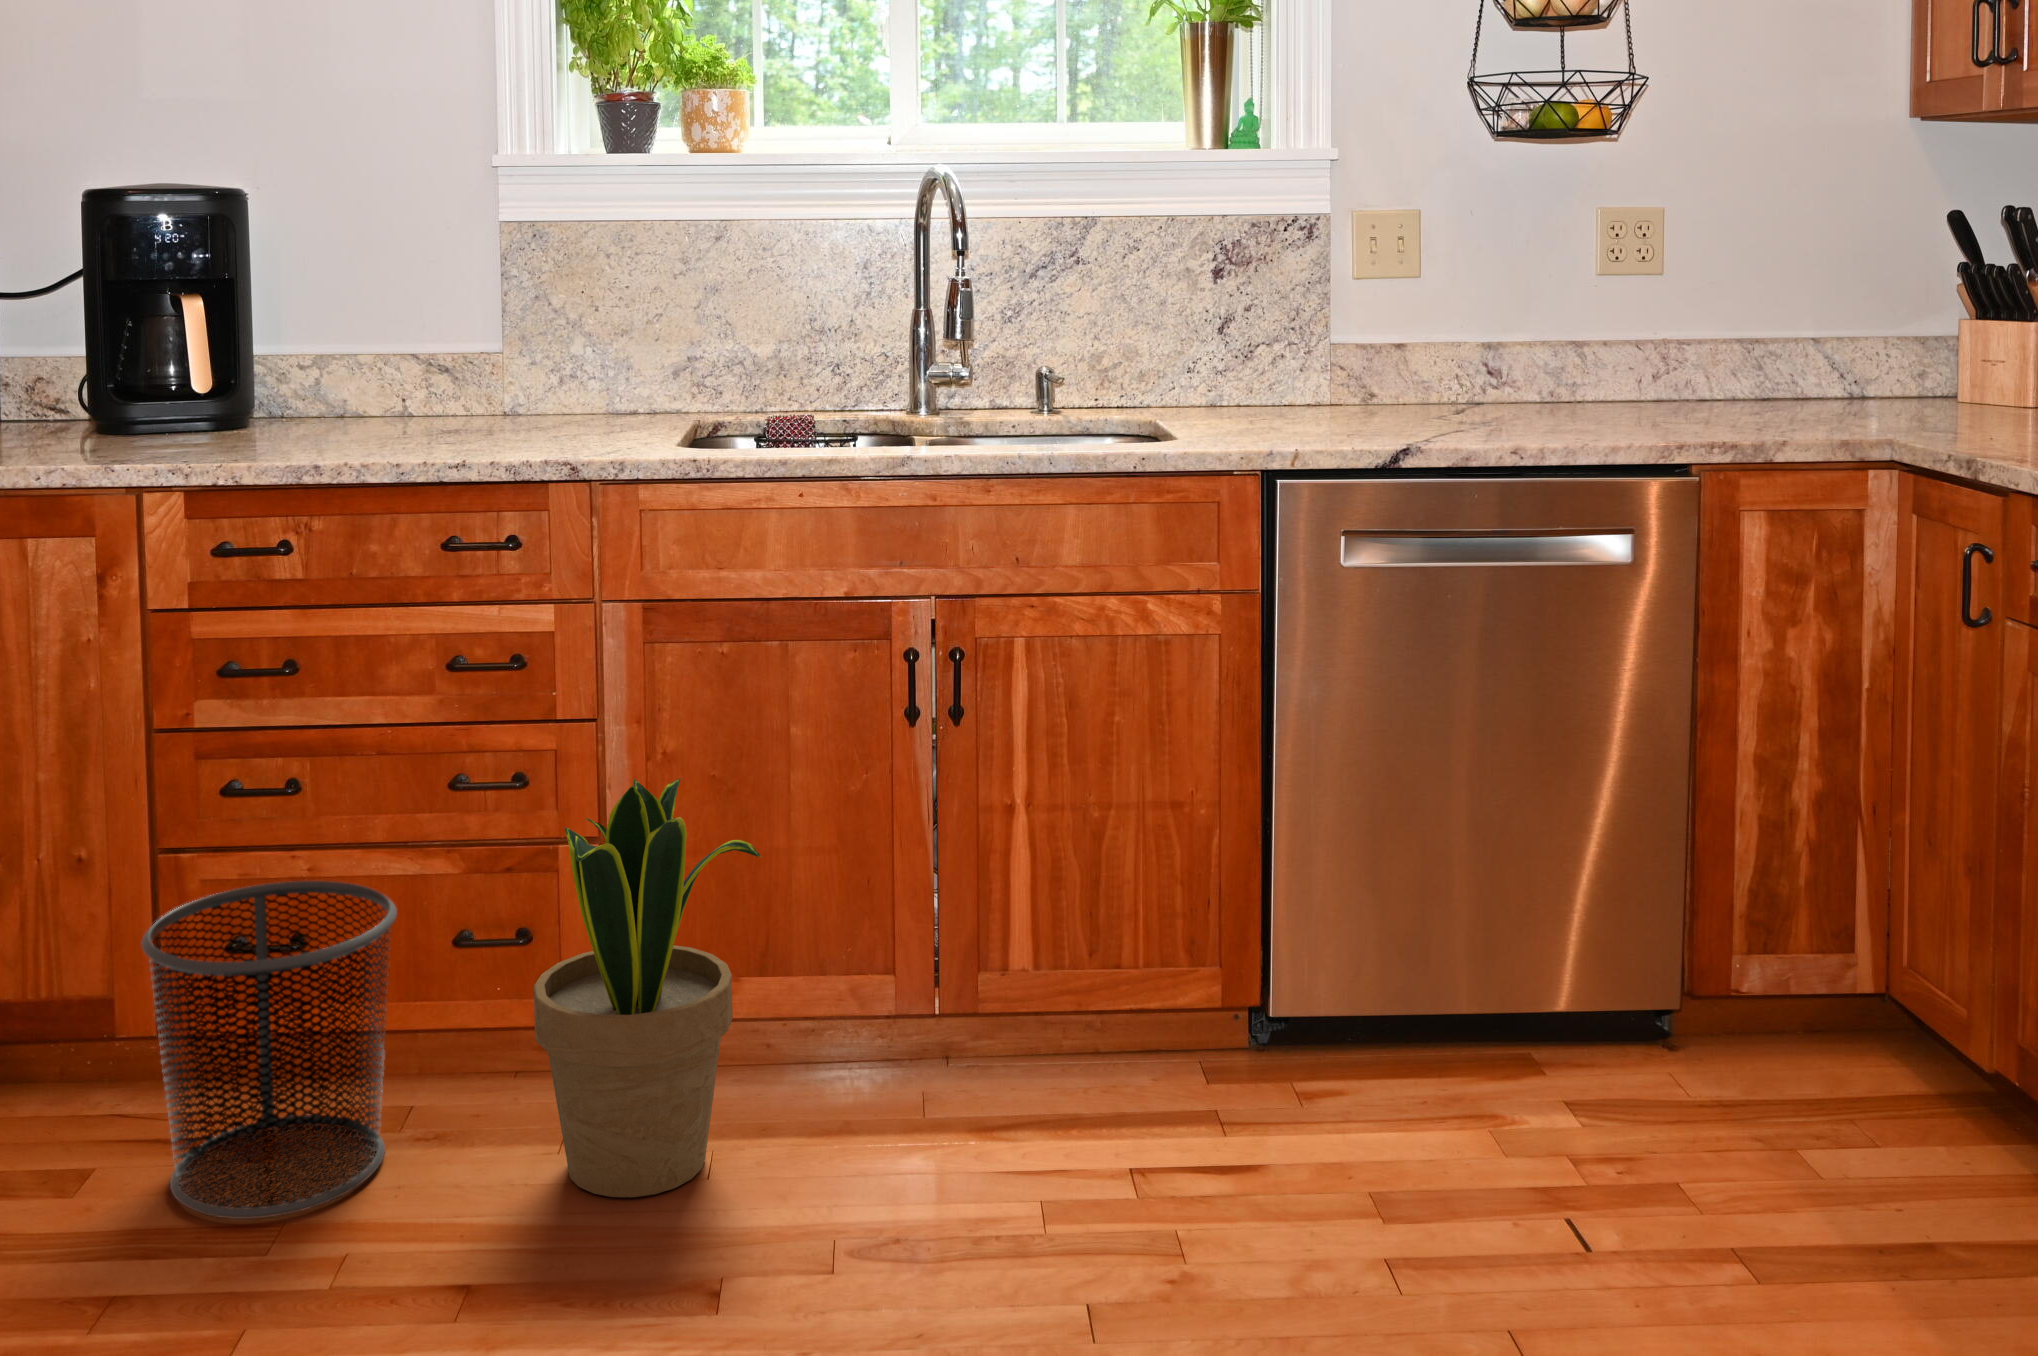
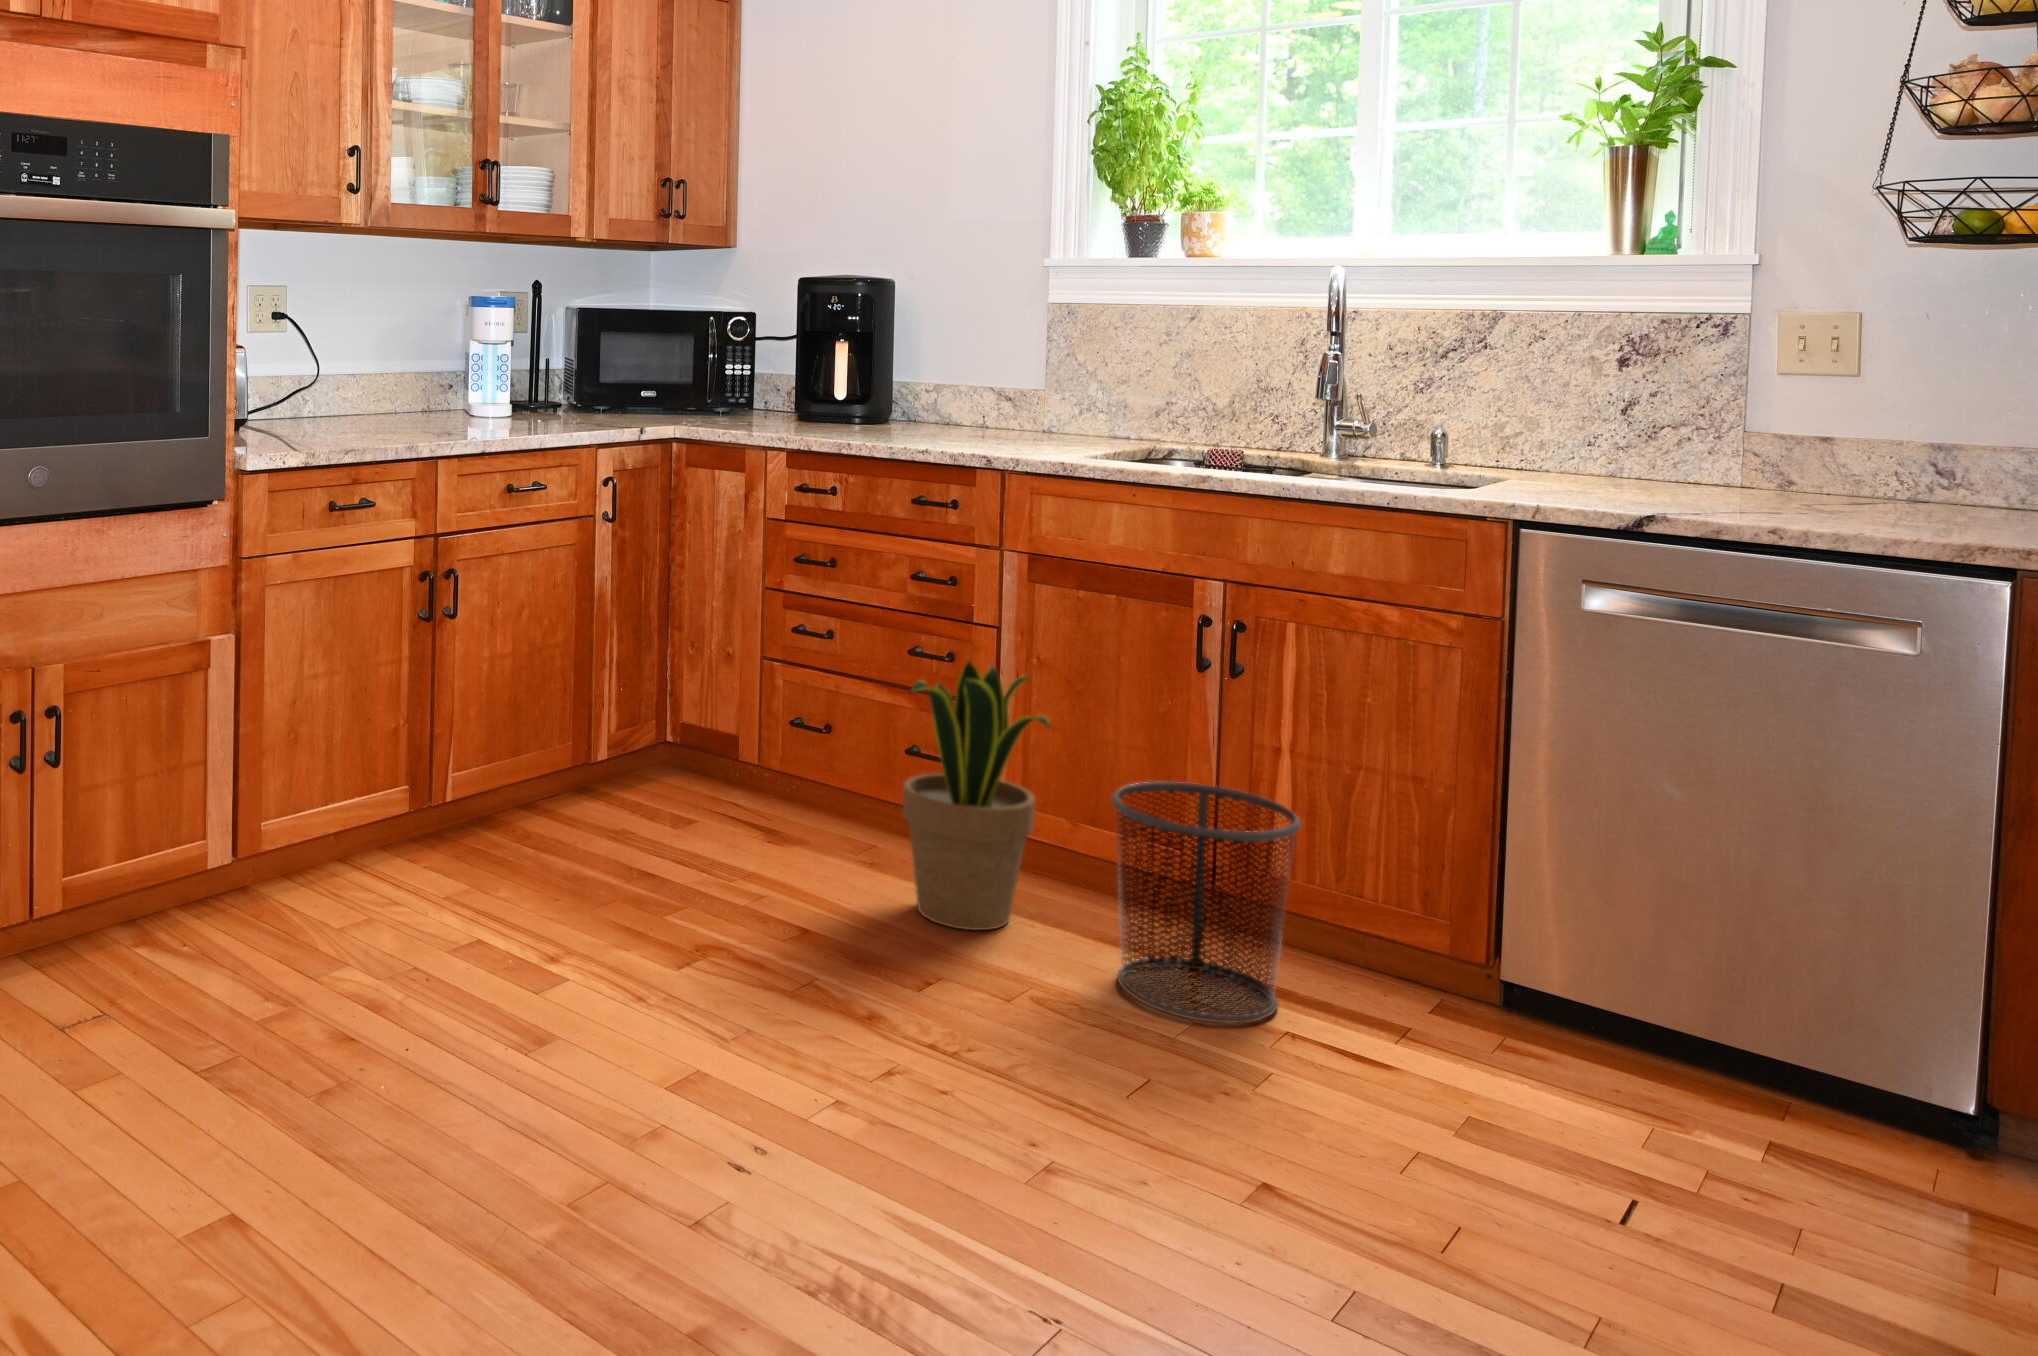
waste bin: present [142,881,397,1219] -> present [1112,782,1302,1023]

